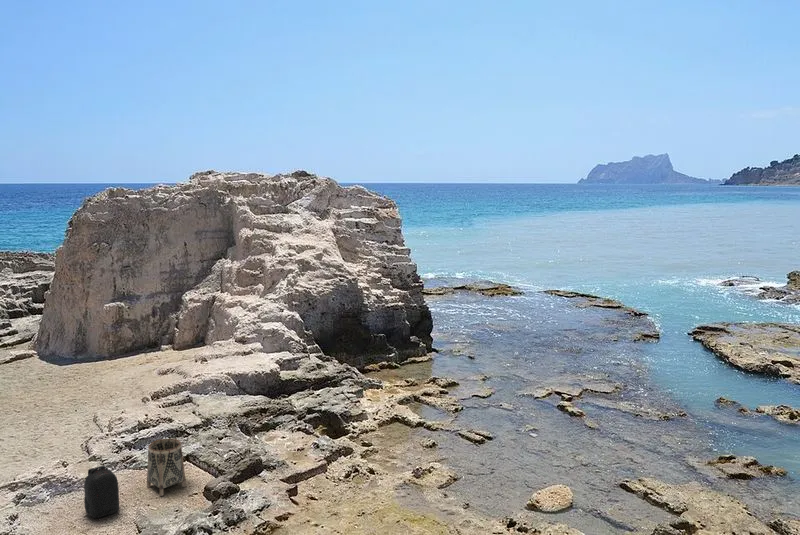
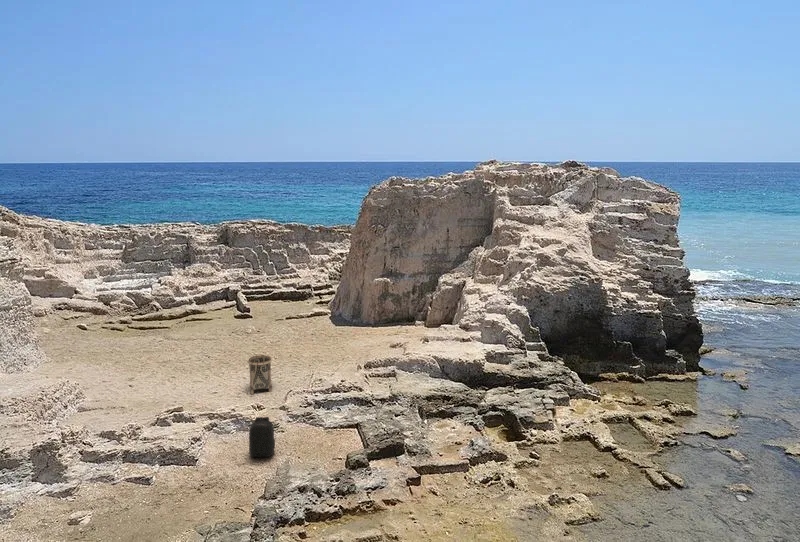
basket: present [147,438,186,496] -> present [248,355,272,394]

